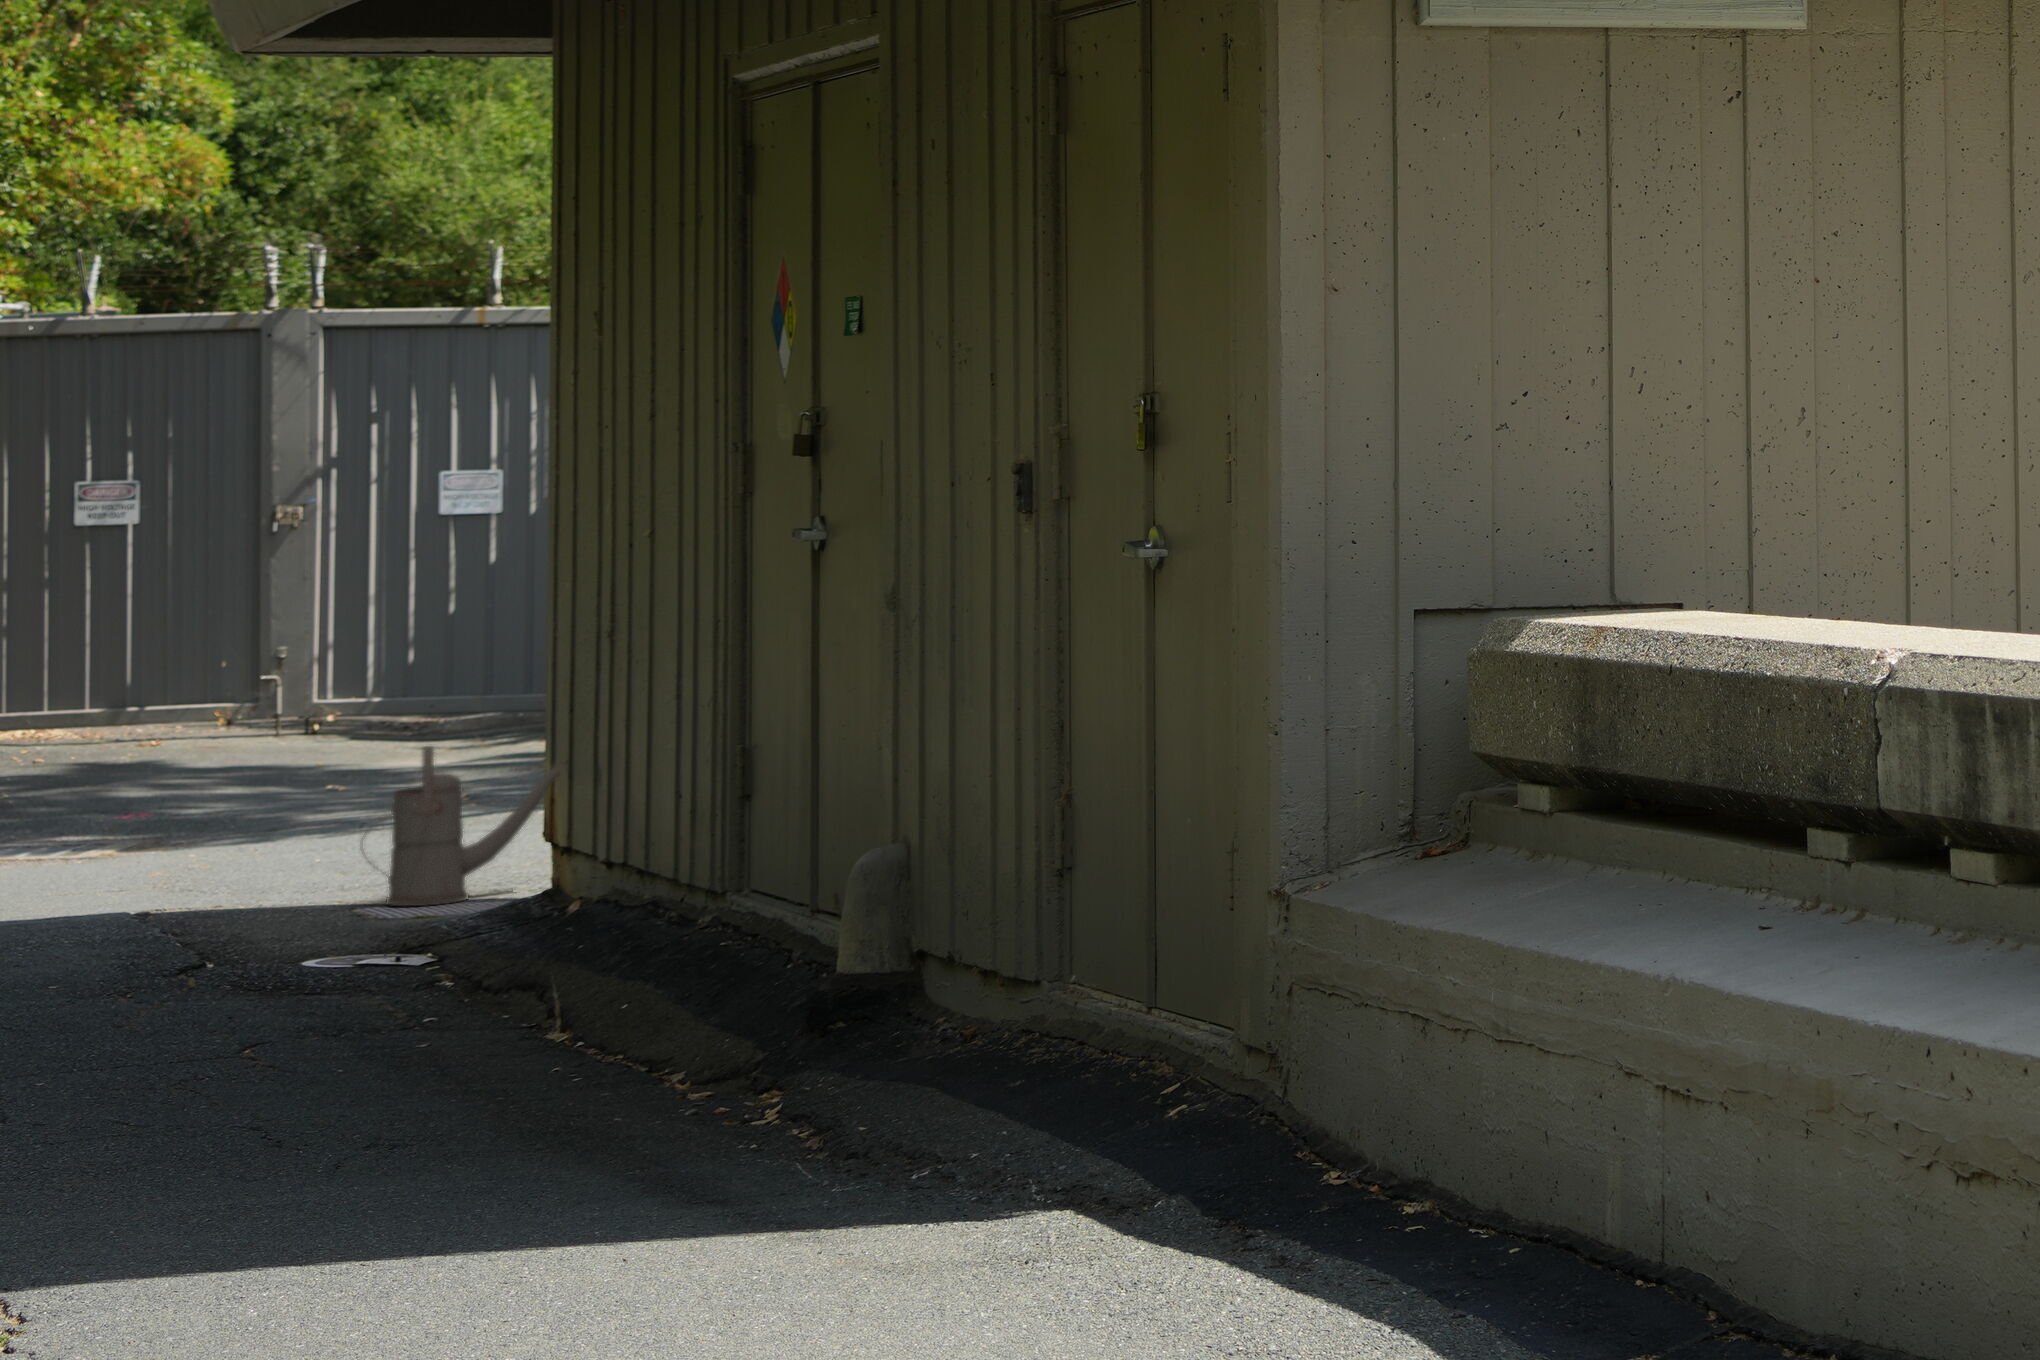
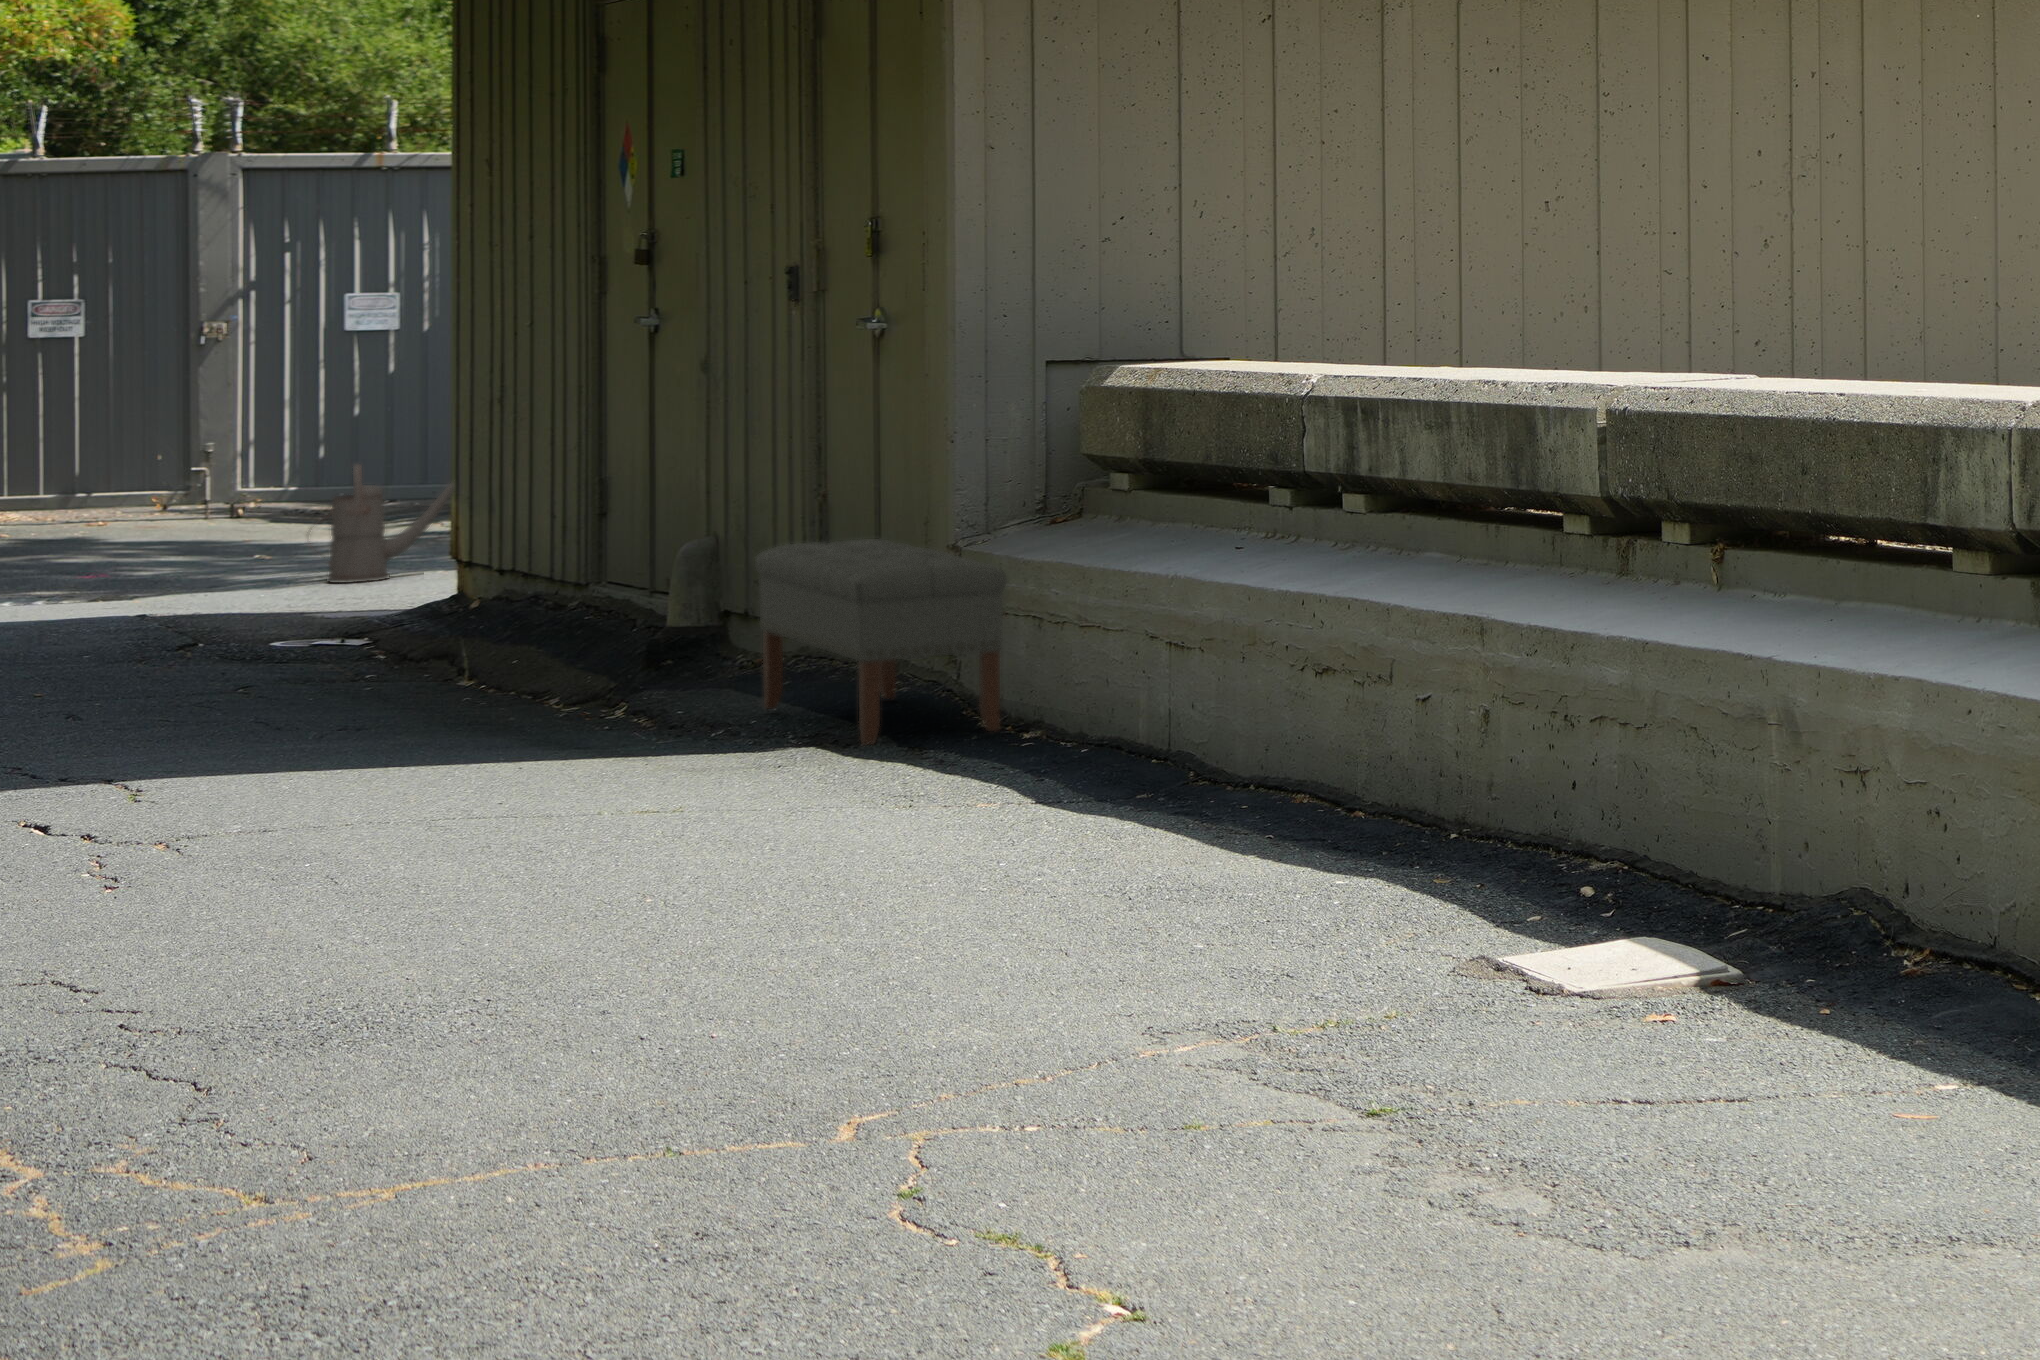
bench: none [984,893,1376,1236] -> present [755,539,1006,746]

